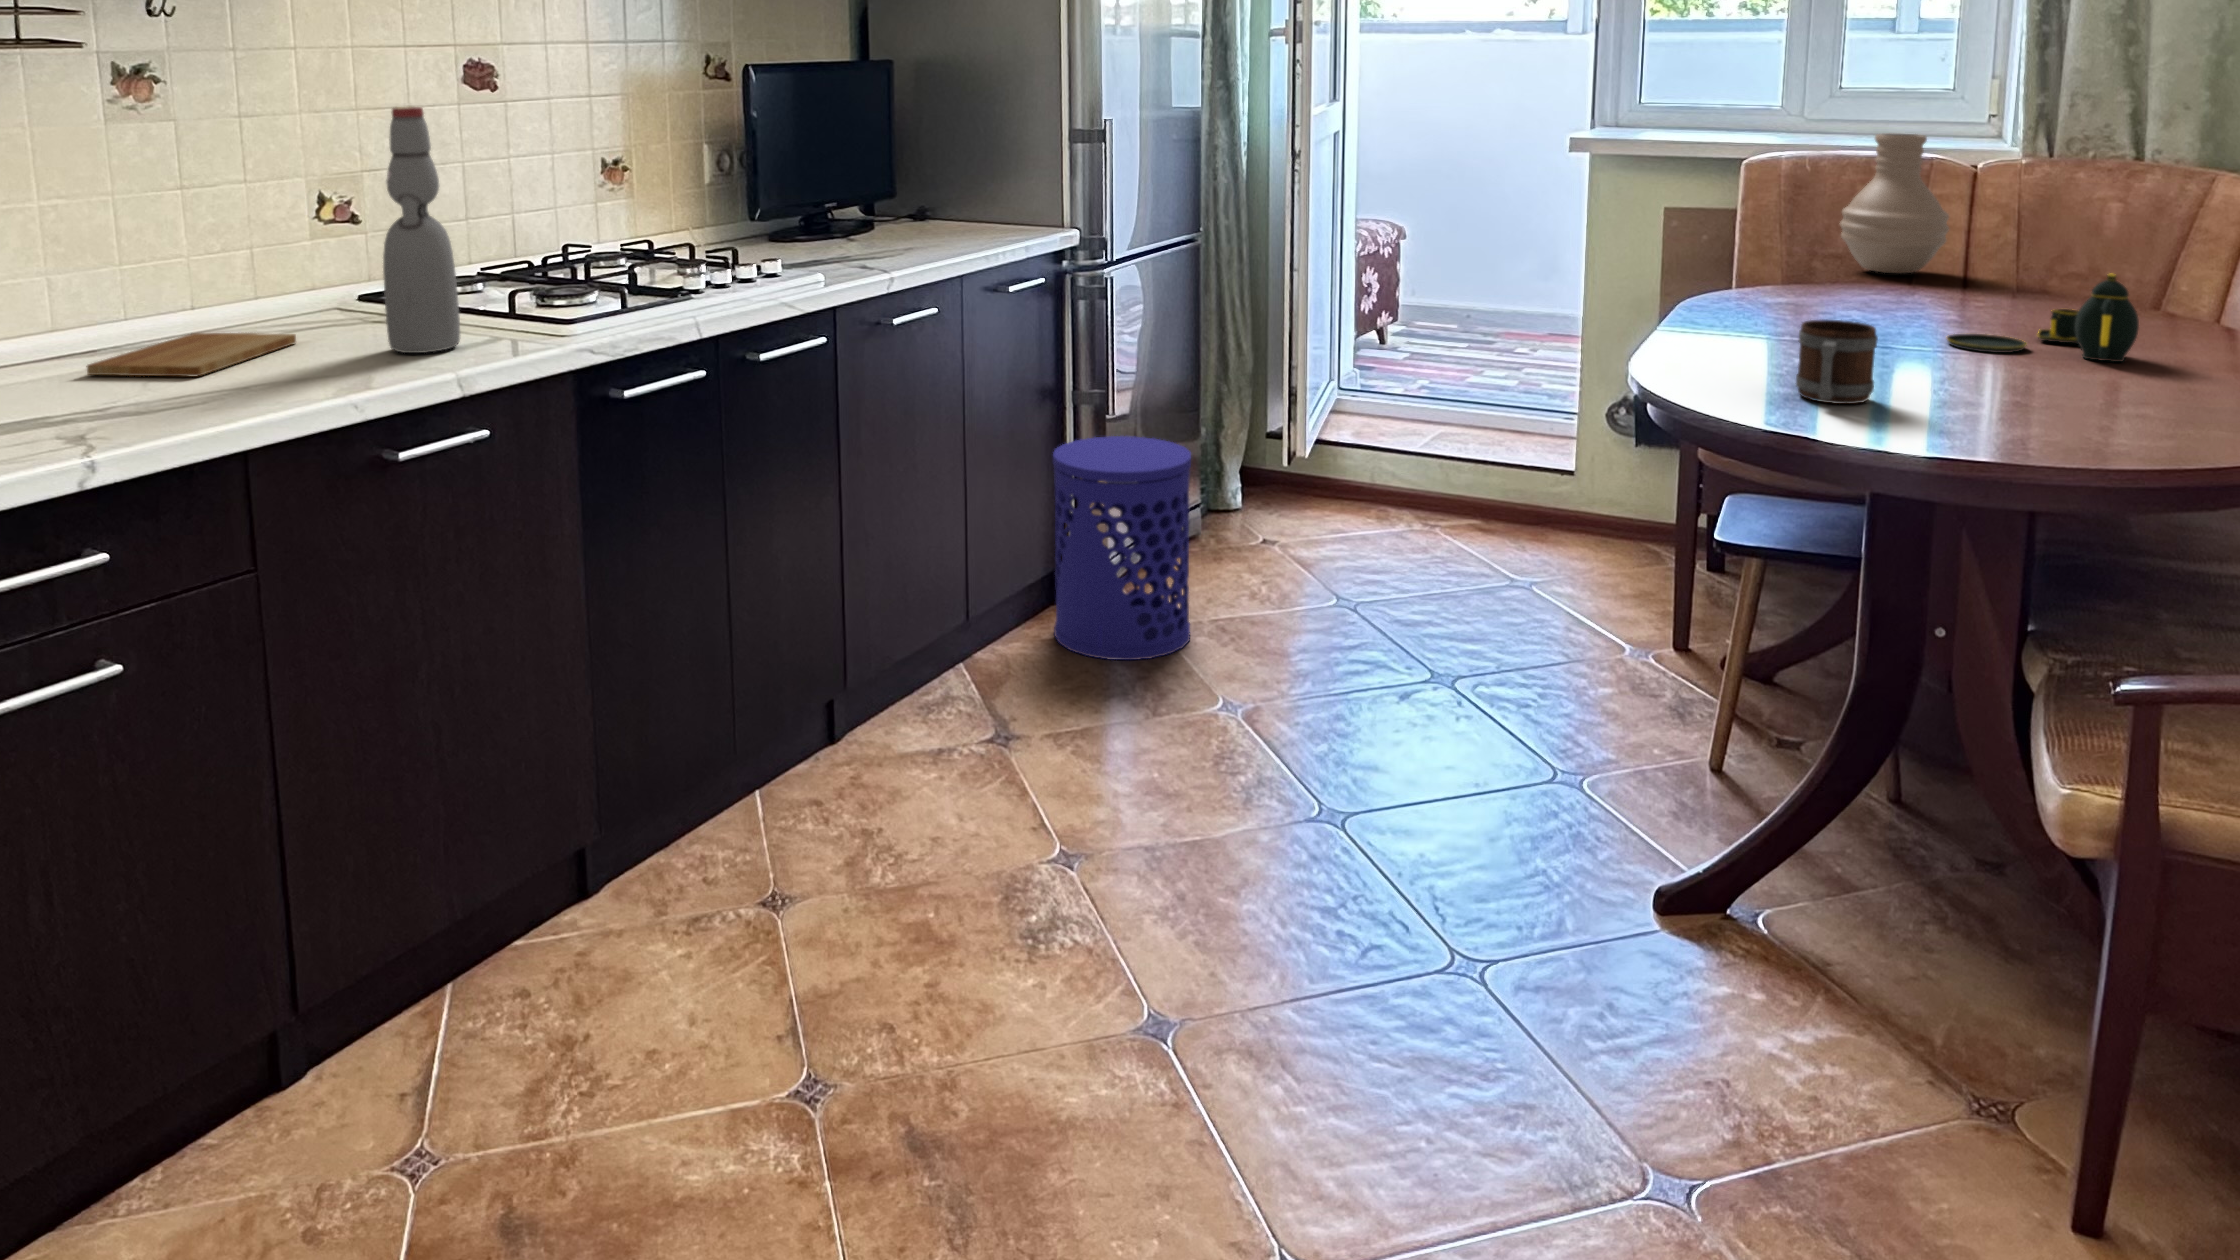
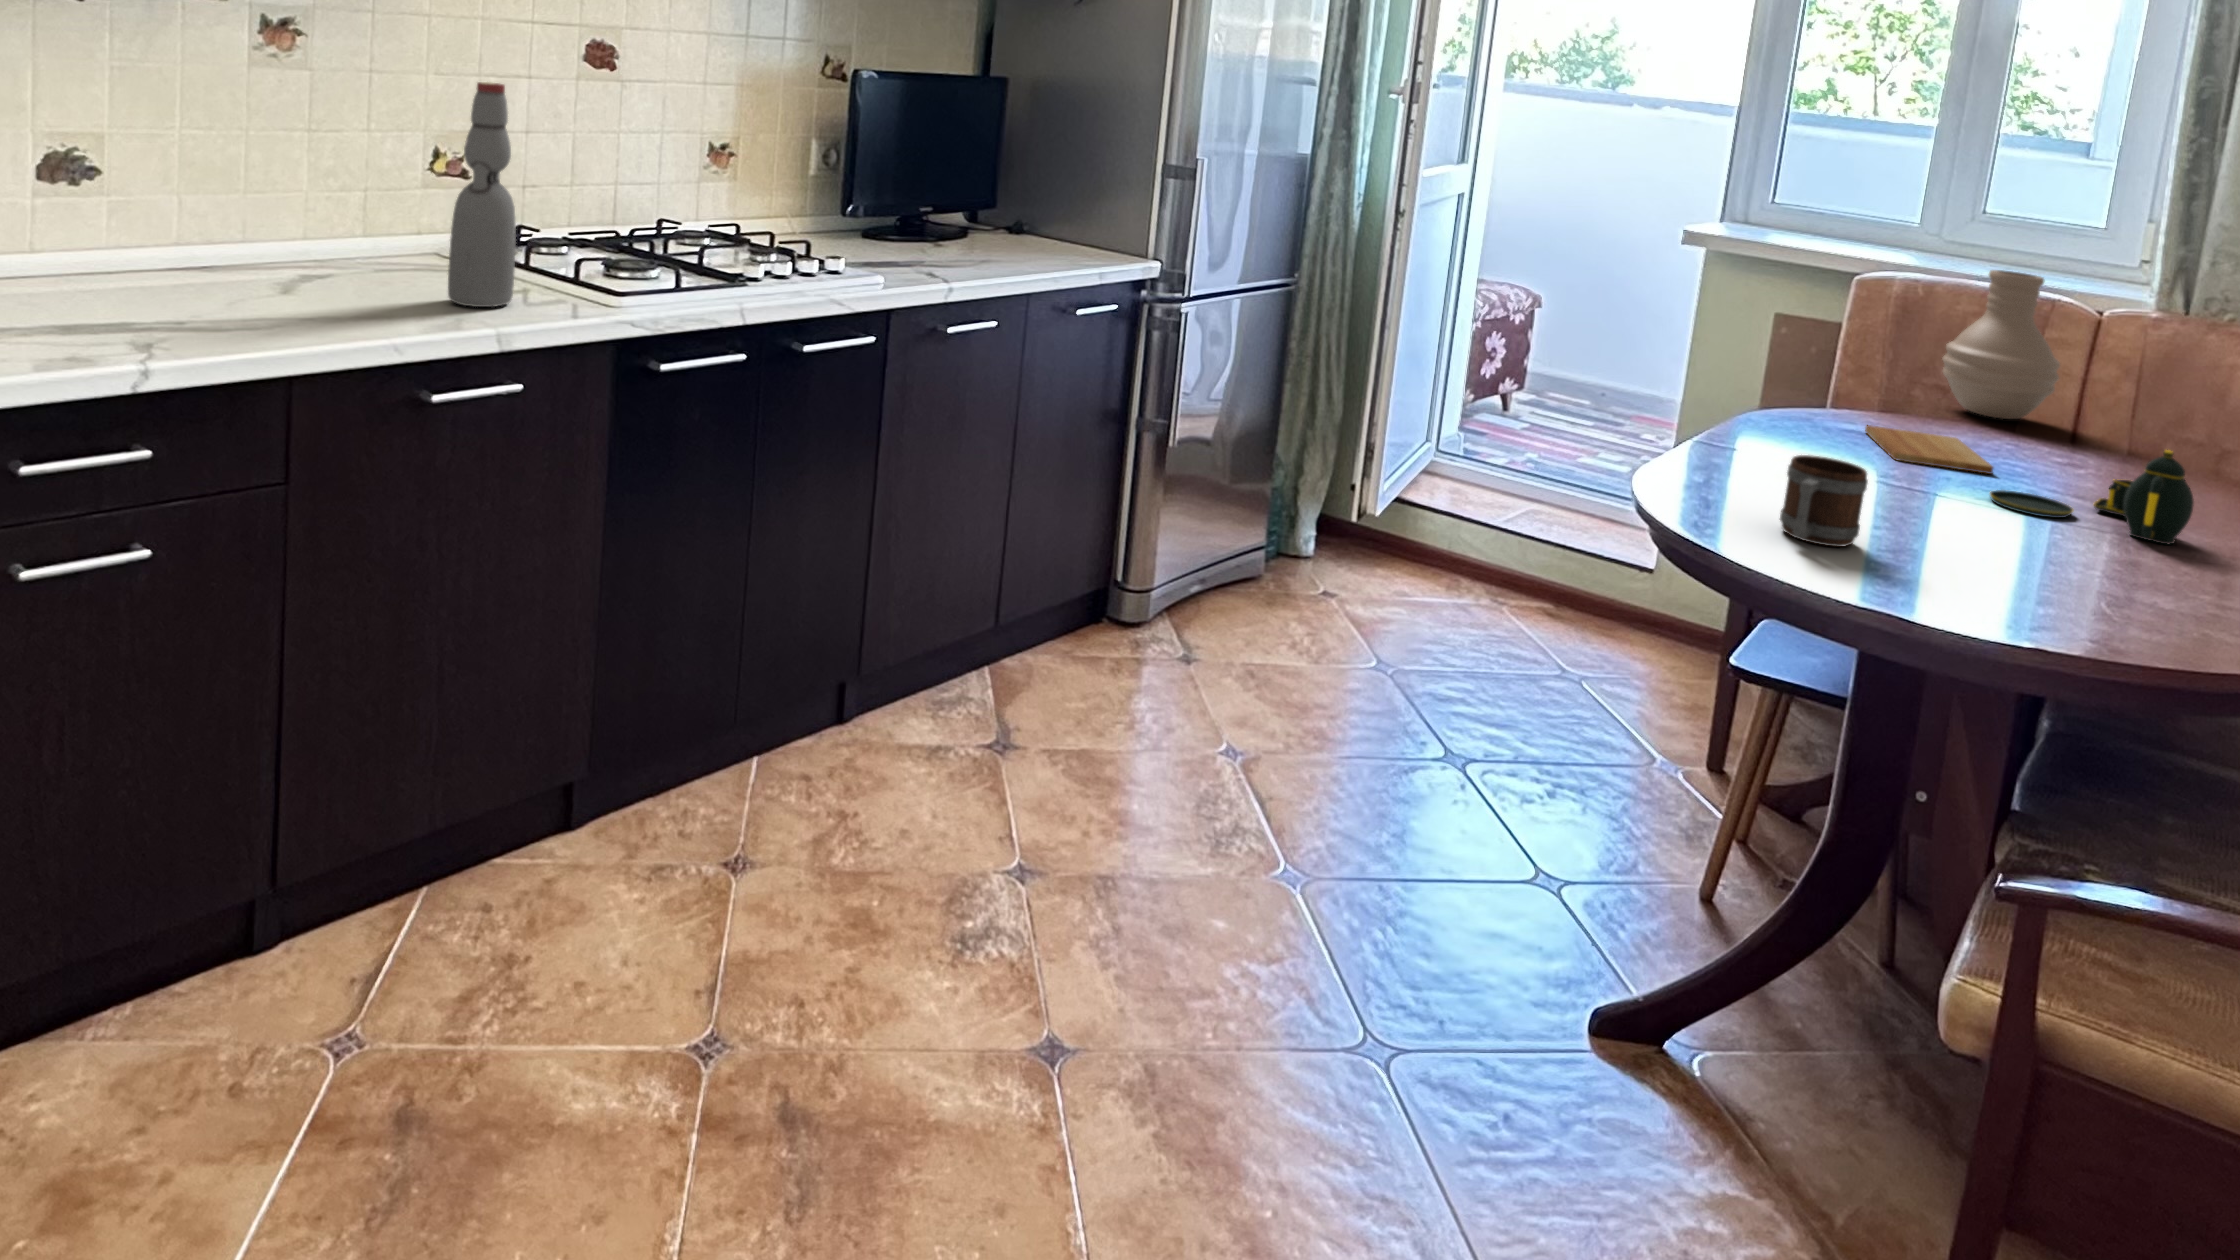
cutting board: present [86,333,296,377] -> present [1865,425,1993,474]
waste bin: present [1053,436,1191,660] -> none [1084,470,1240,697]

